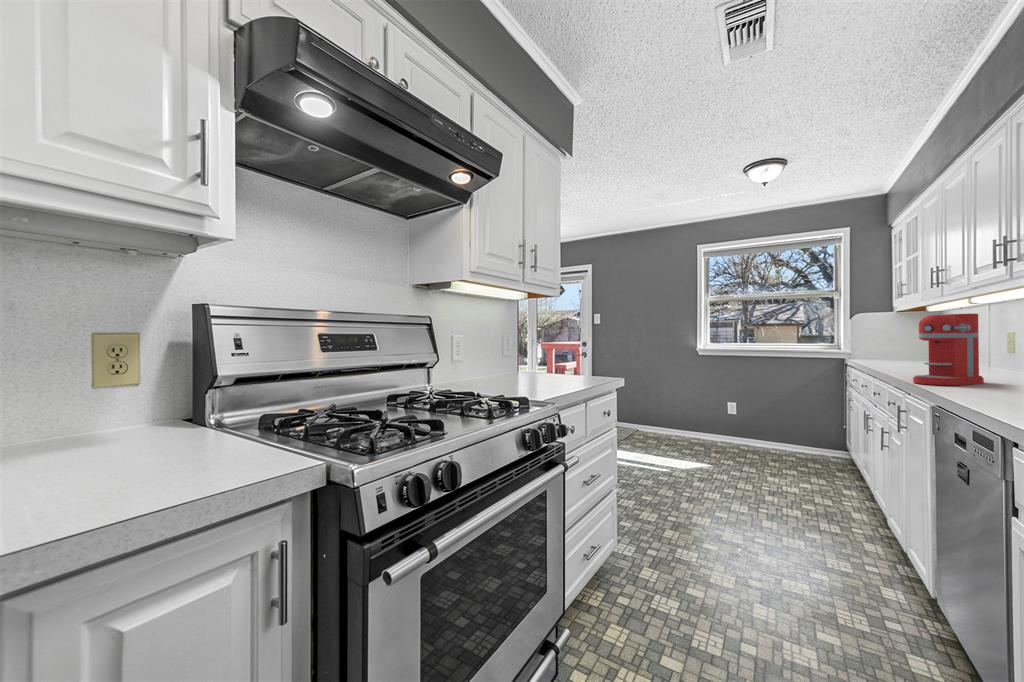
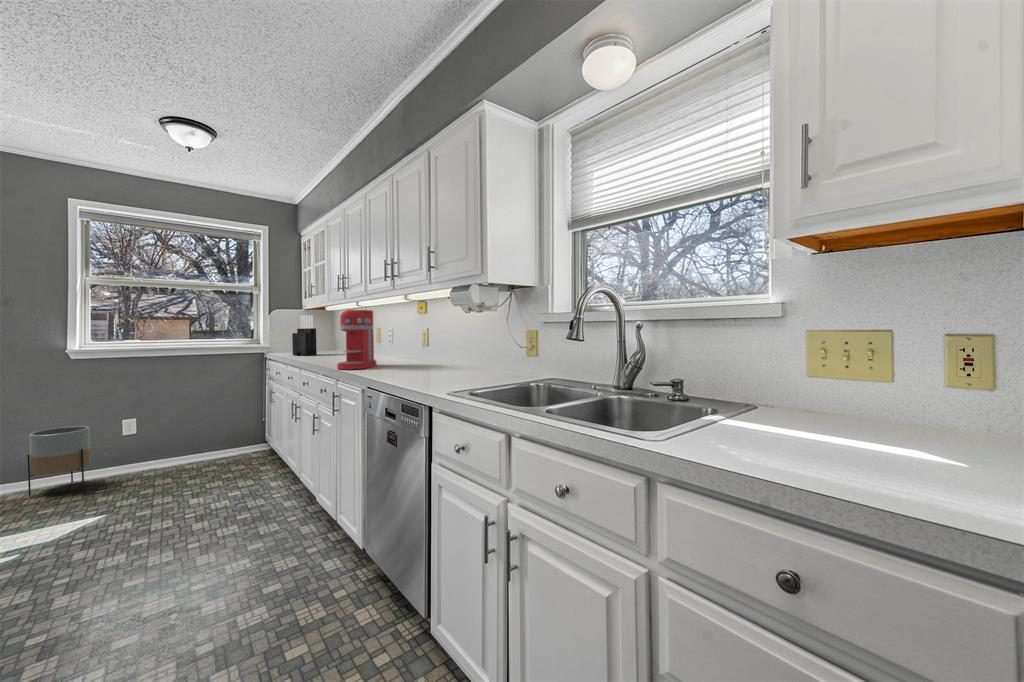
knife block: none [876,320,908,365] -> present [292,315,317,356]
planter: none [678,402,709,446] -> present [27,426,91,496]

